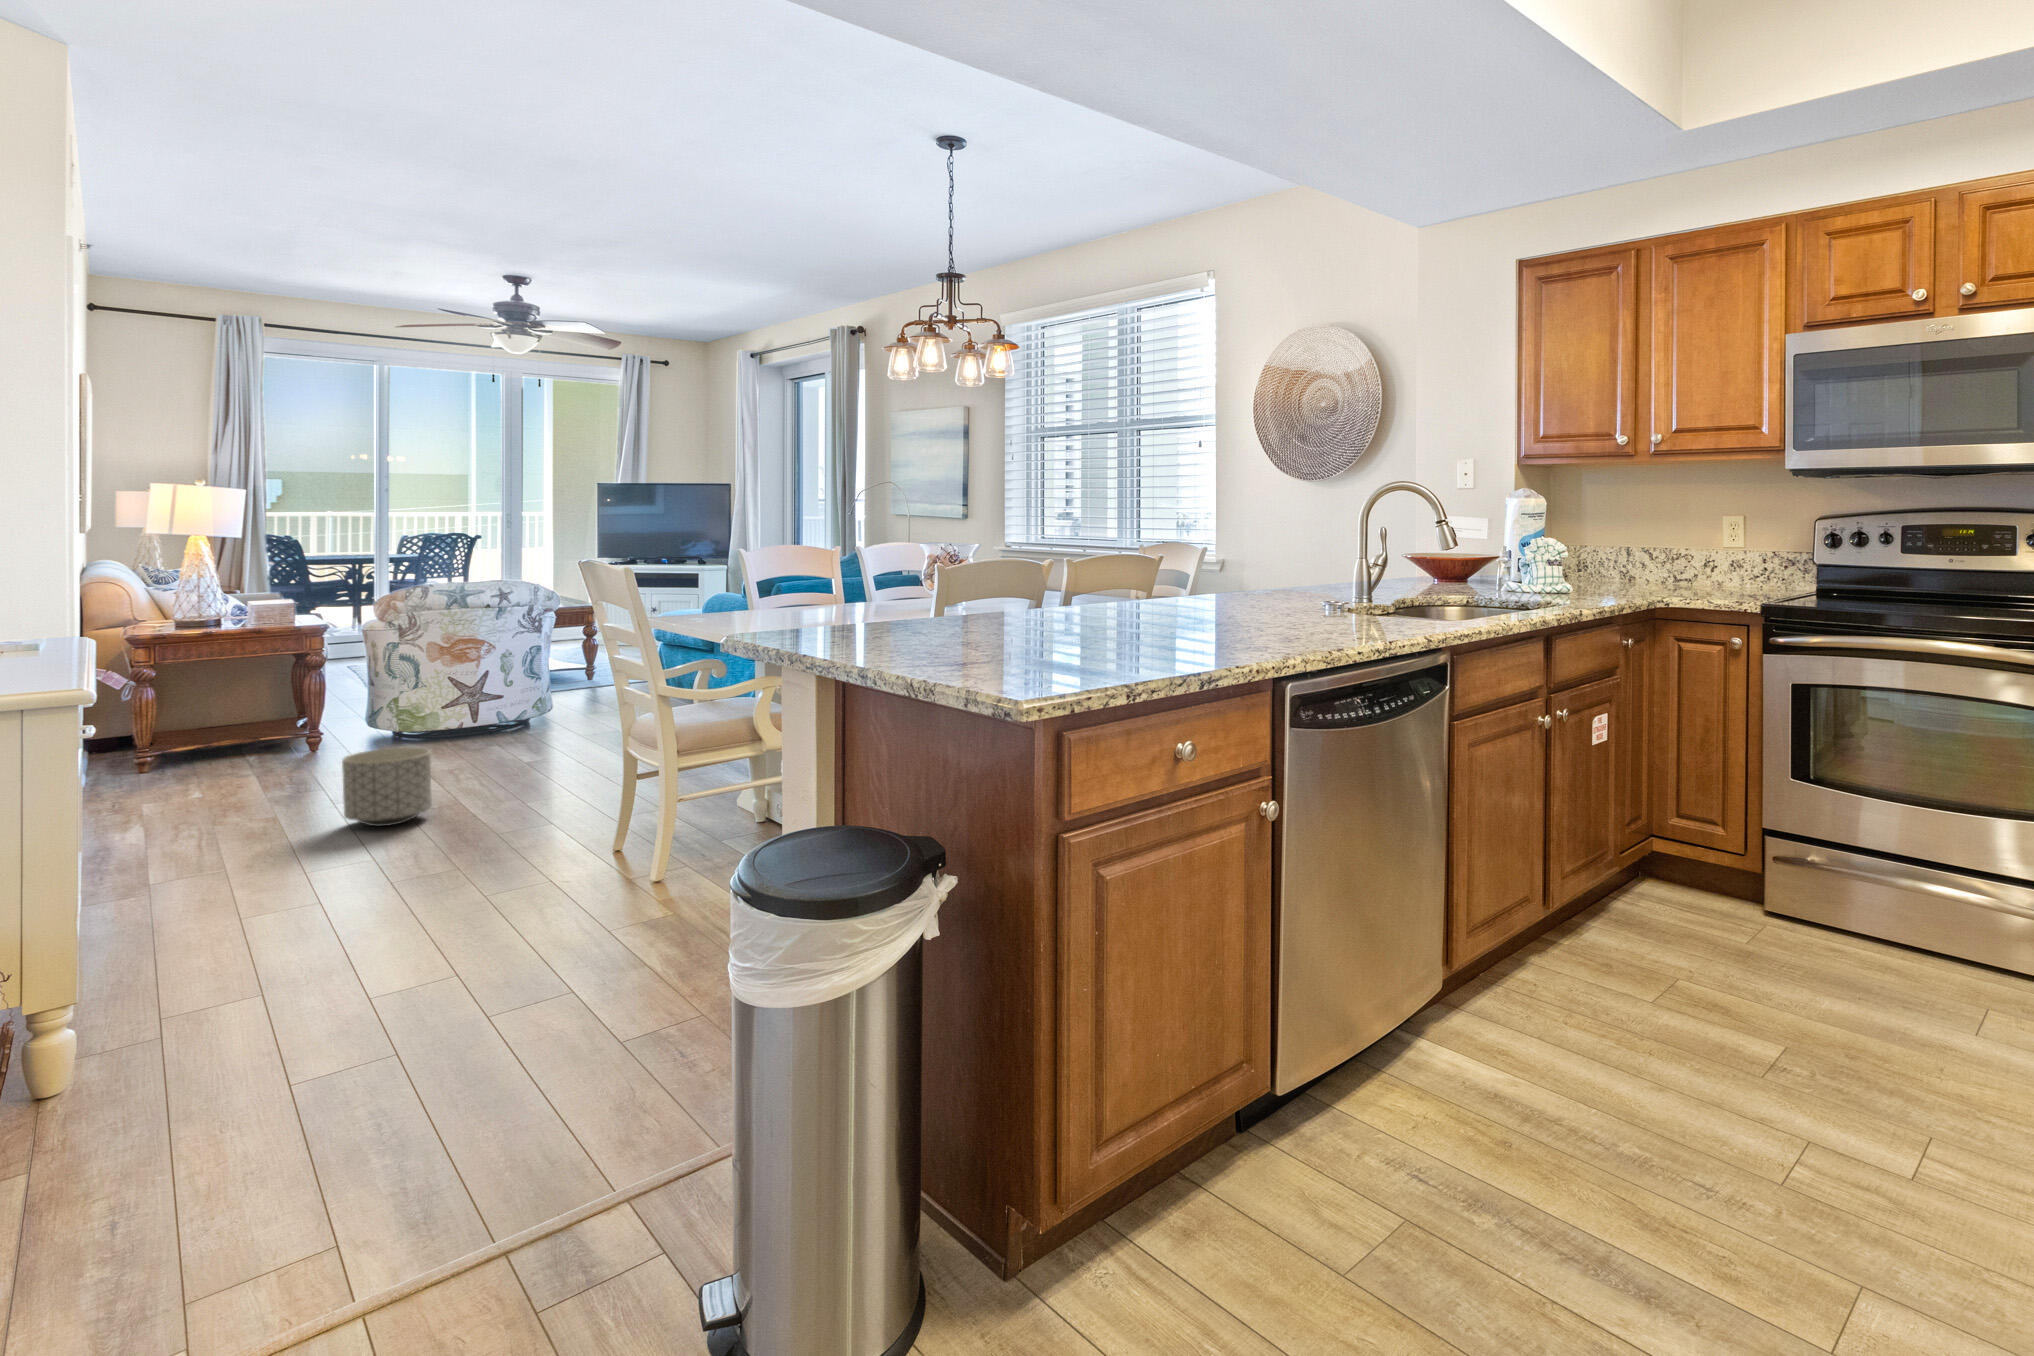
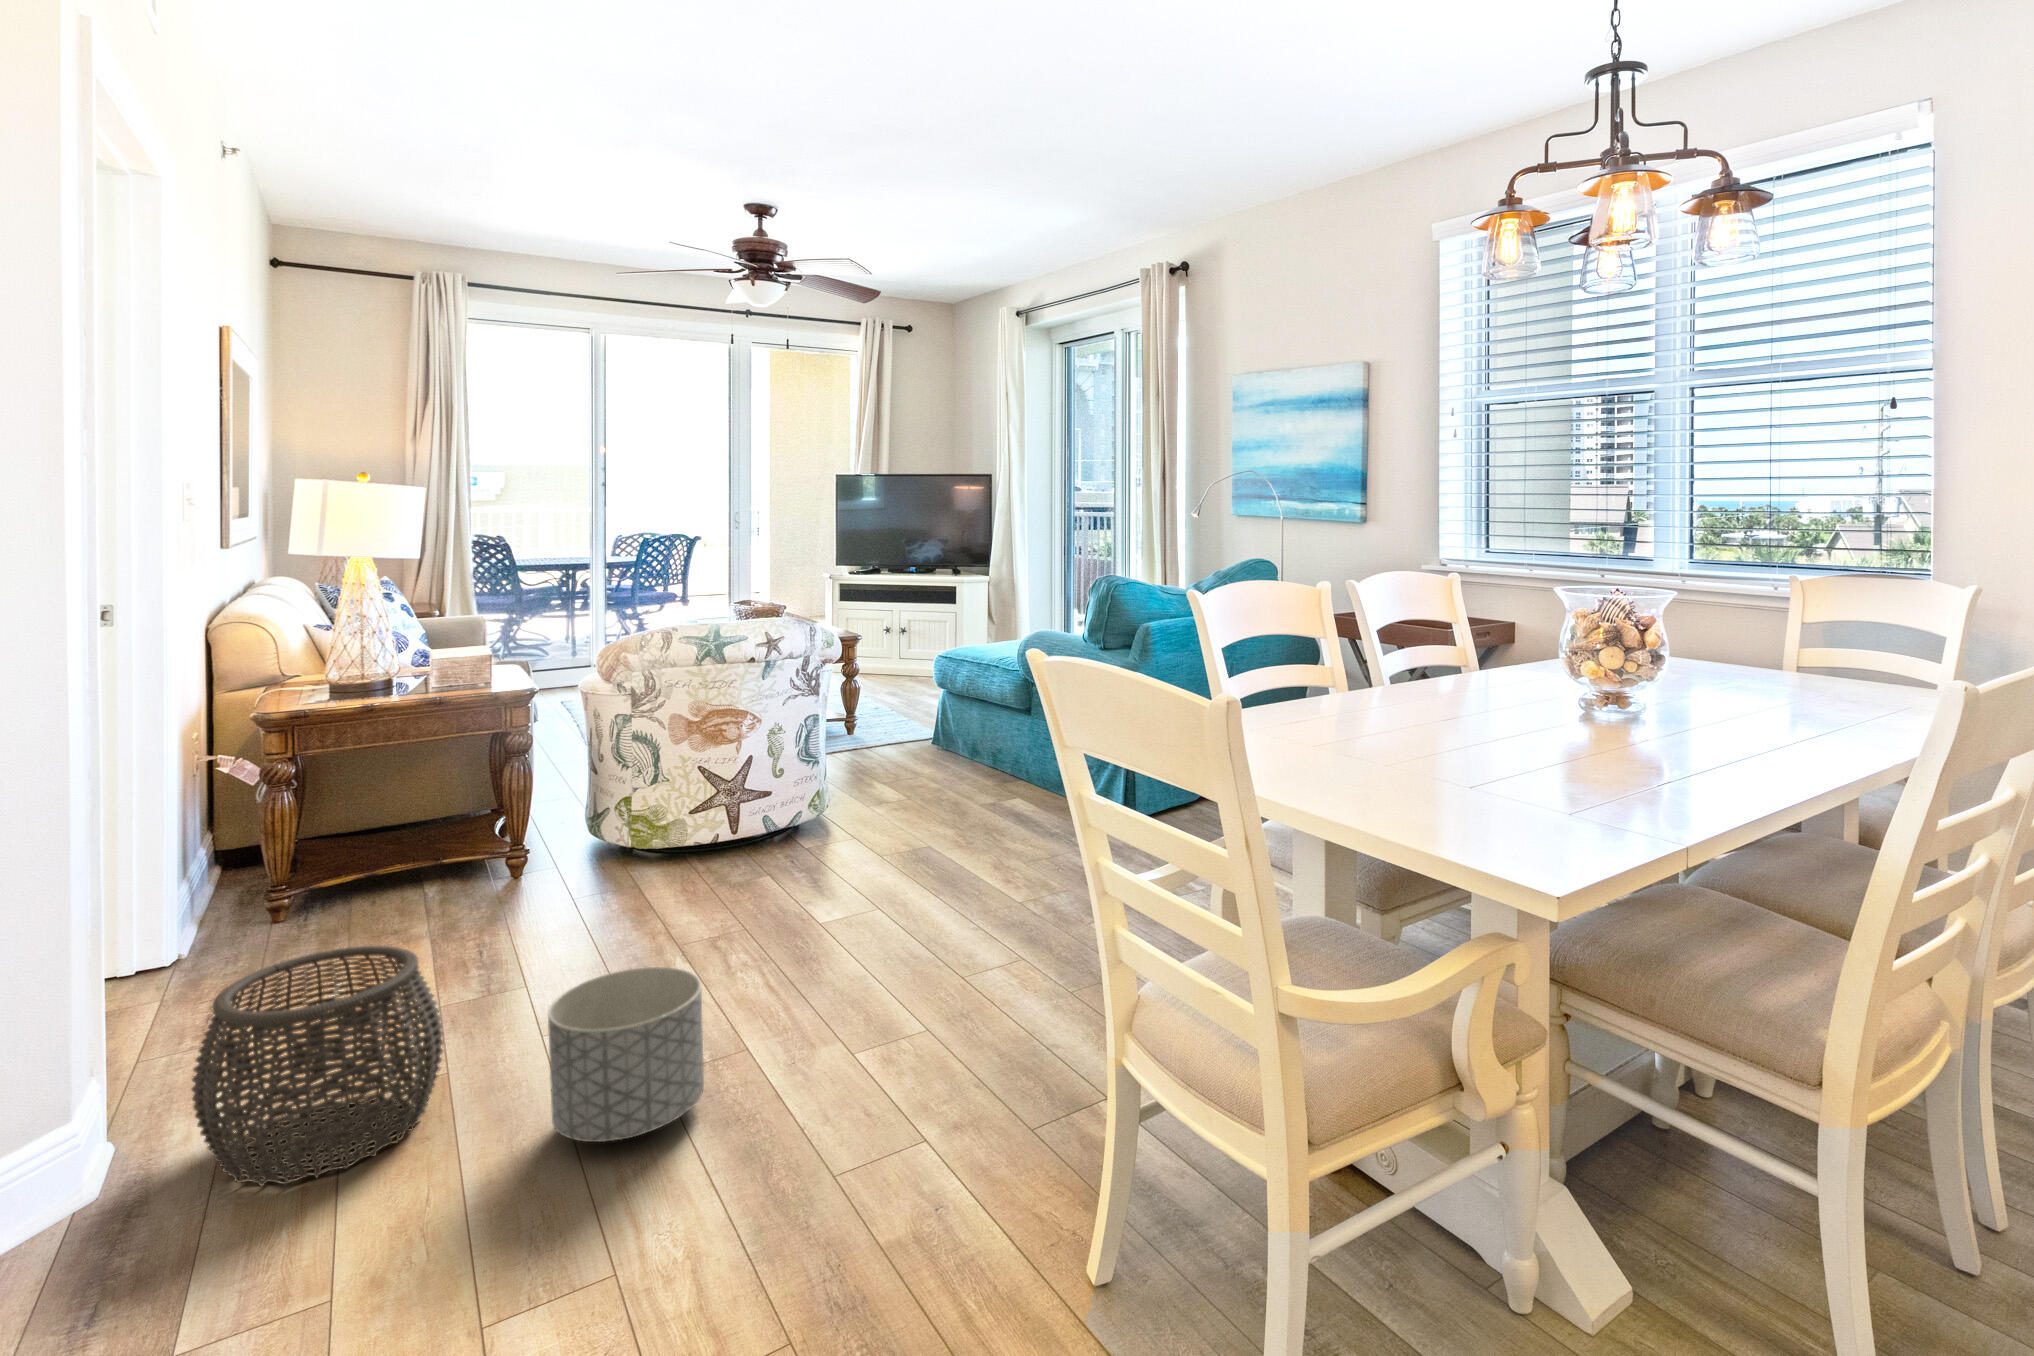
woven basket: none [143,736,281,842] -> present [191,946,444,1186]

